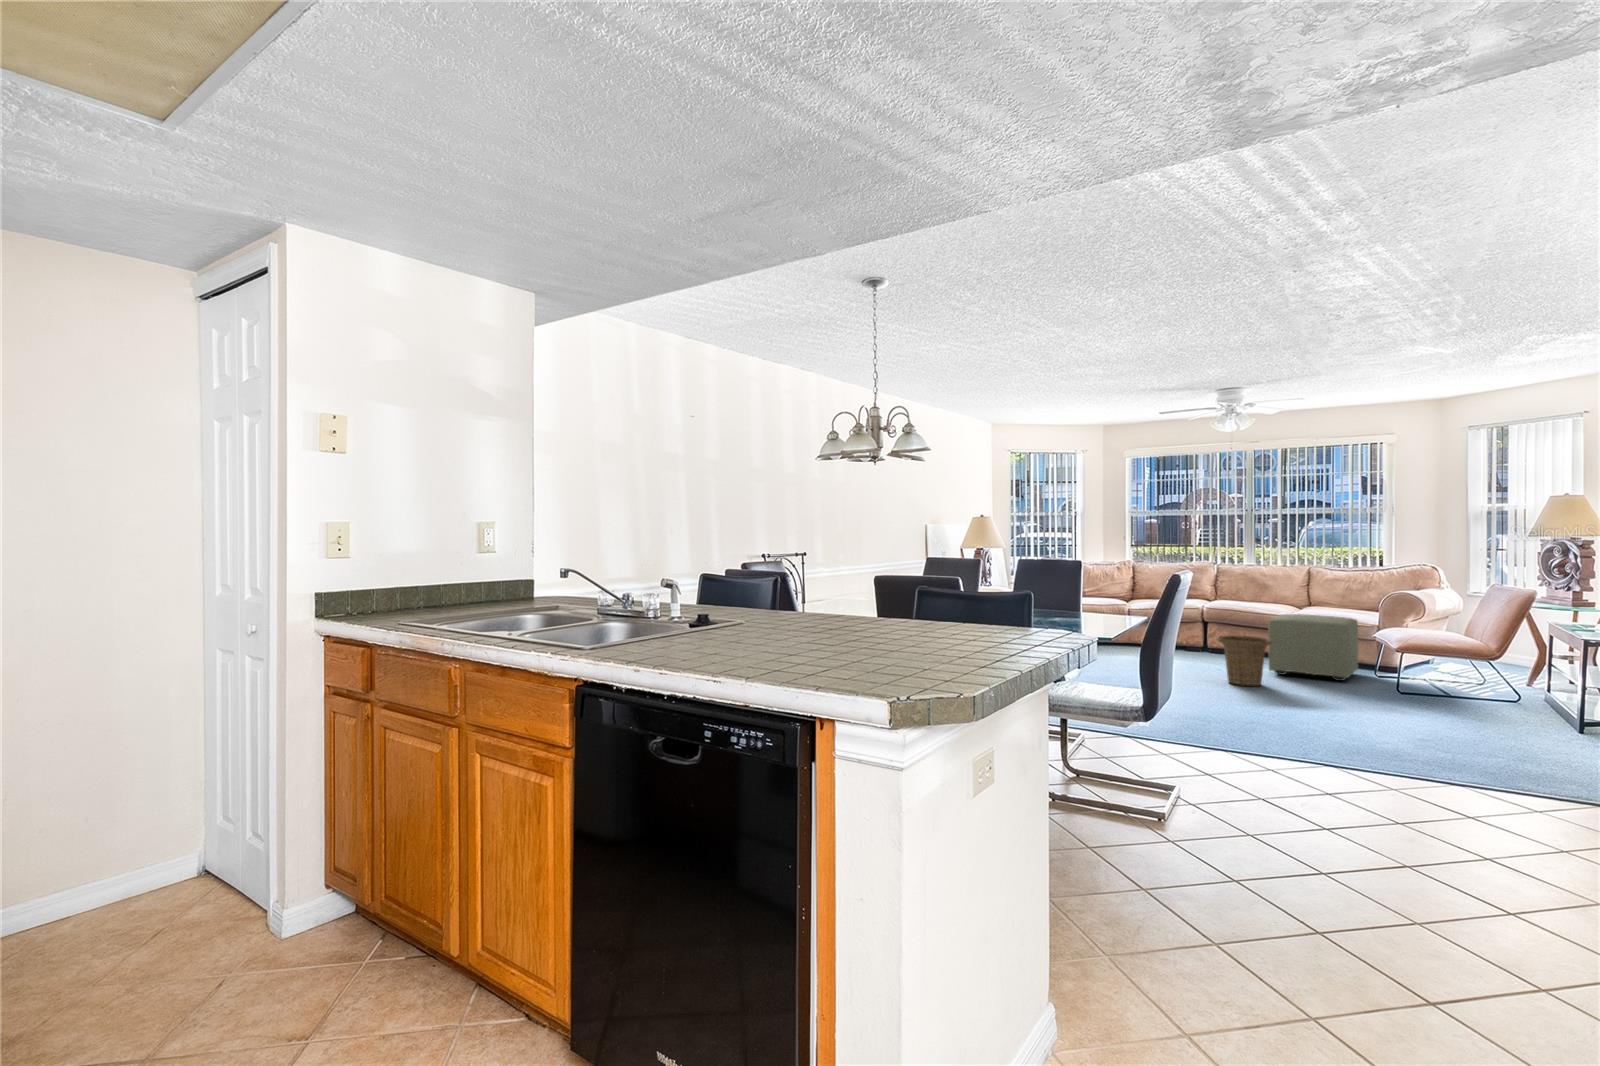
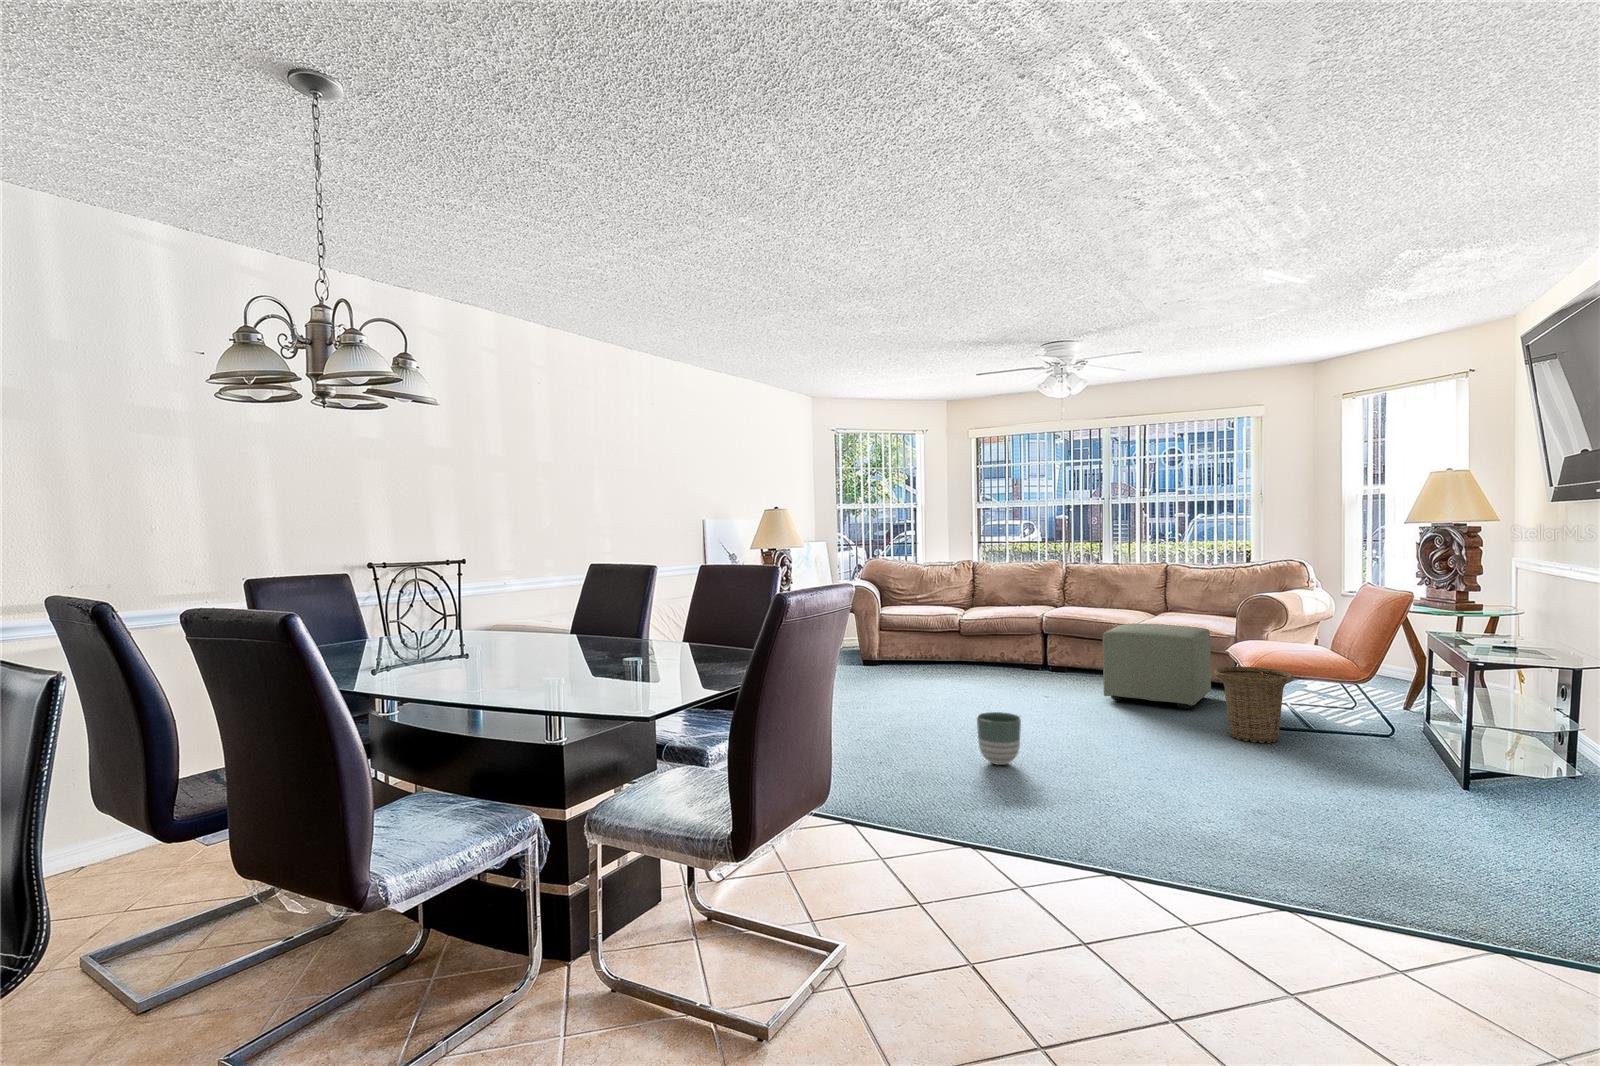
basket: present [1218,635,1272,687] -> present [1214,667,1294,743]
planter: none [1192,674,1228,712] -> present [977,712,1021,765]

